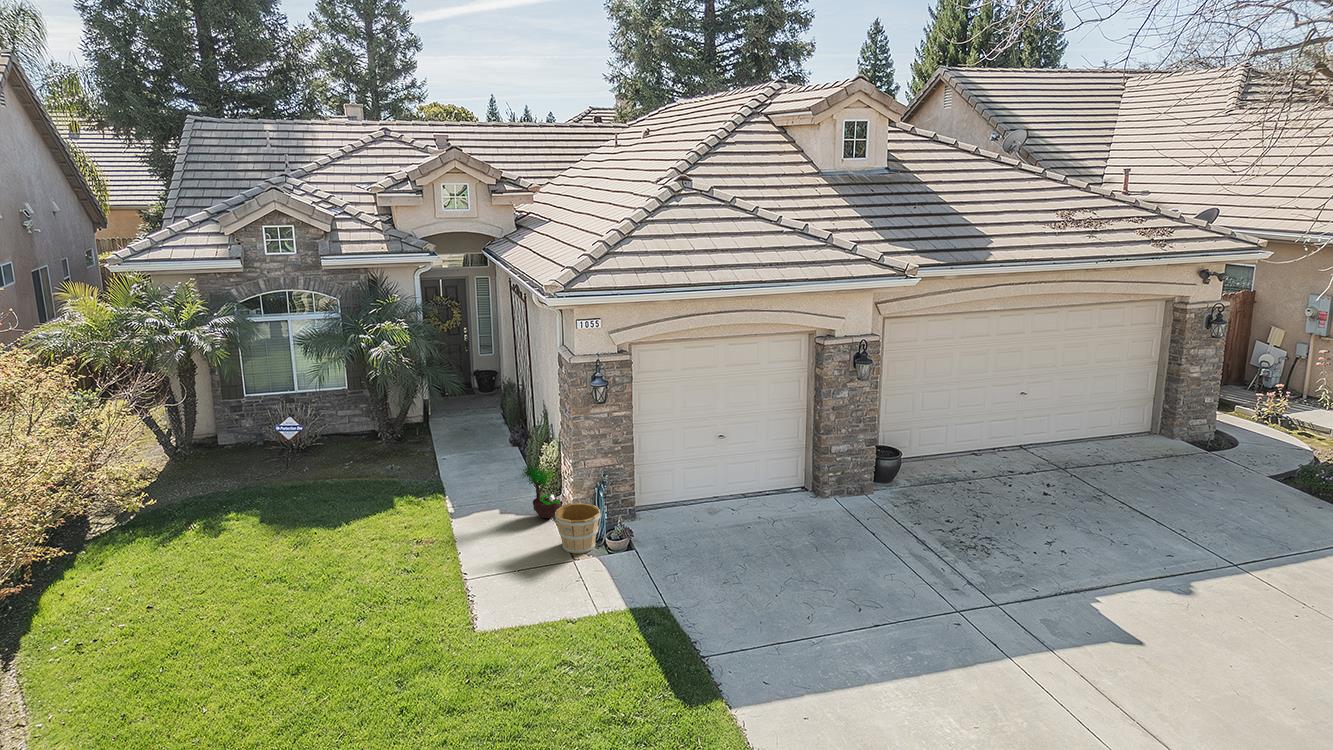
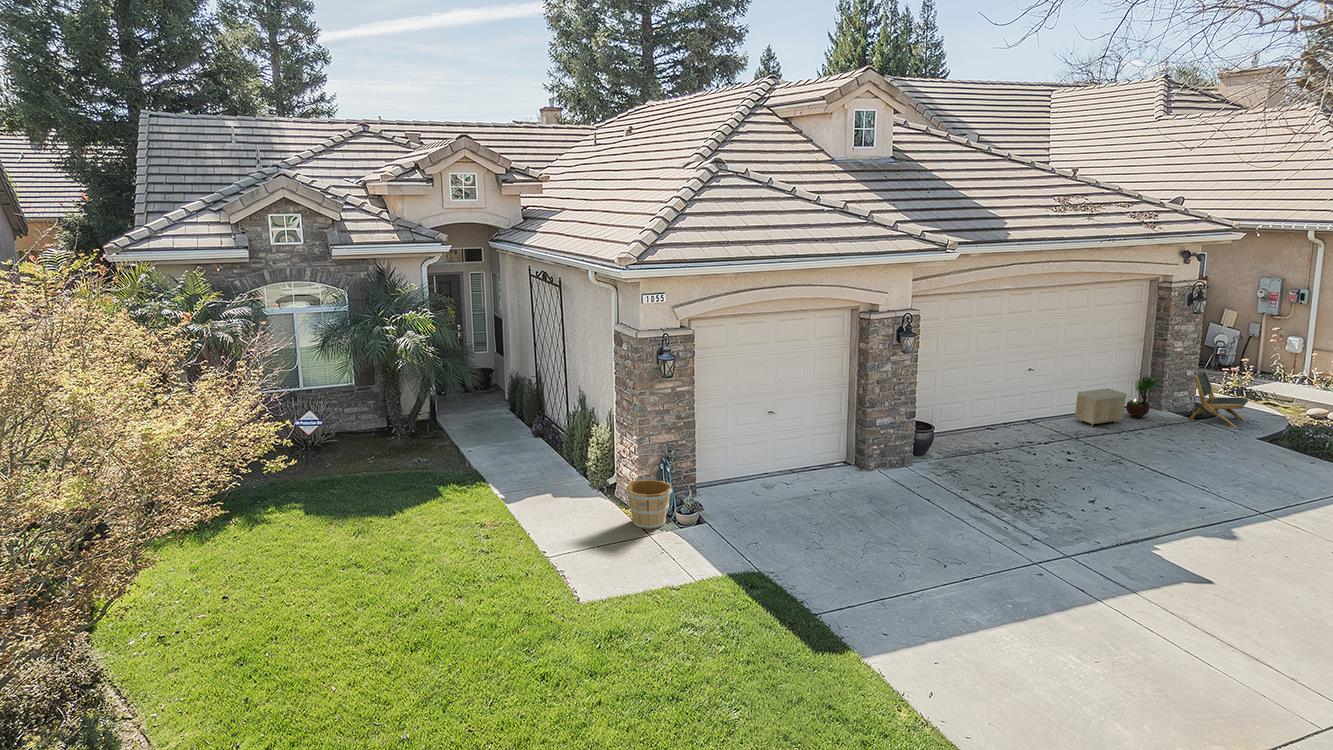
lounge chair: none [1201,398,1271,463] -> present [1188,370,1248,427]
storage bench: none [1073,415,1130,455] -> present [1075,388,1127,426]
potted tree: present [522,463,561,518] -> present [1126,377,1158,417]

